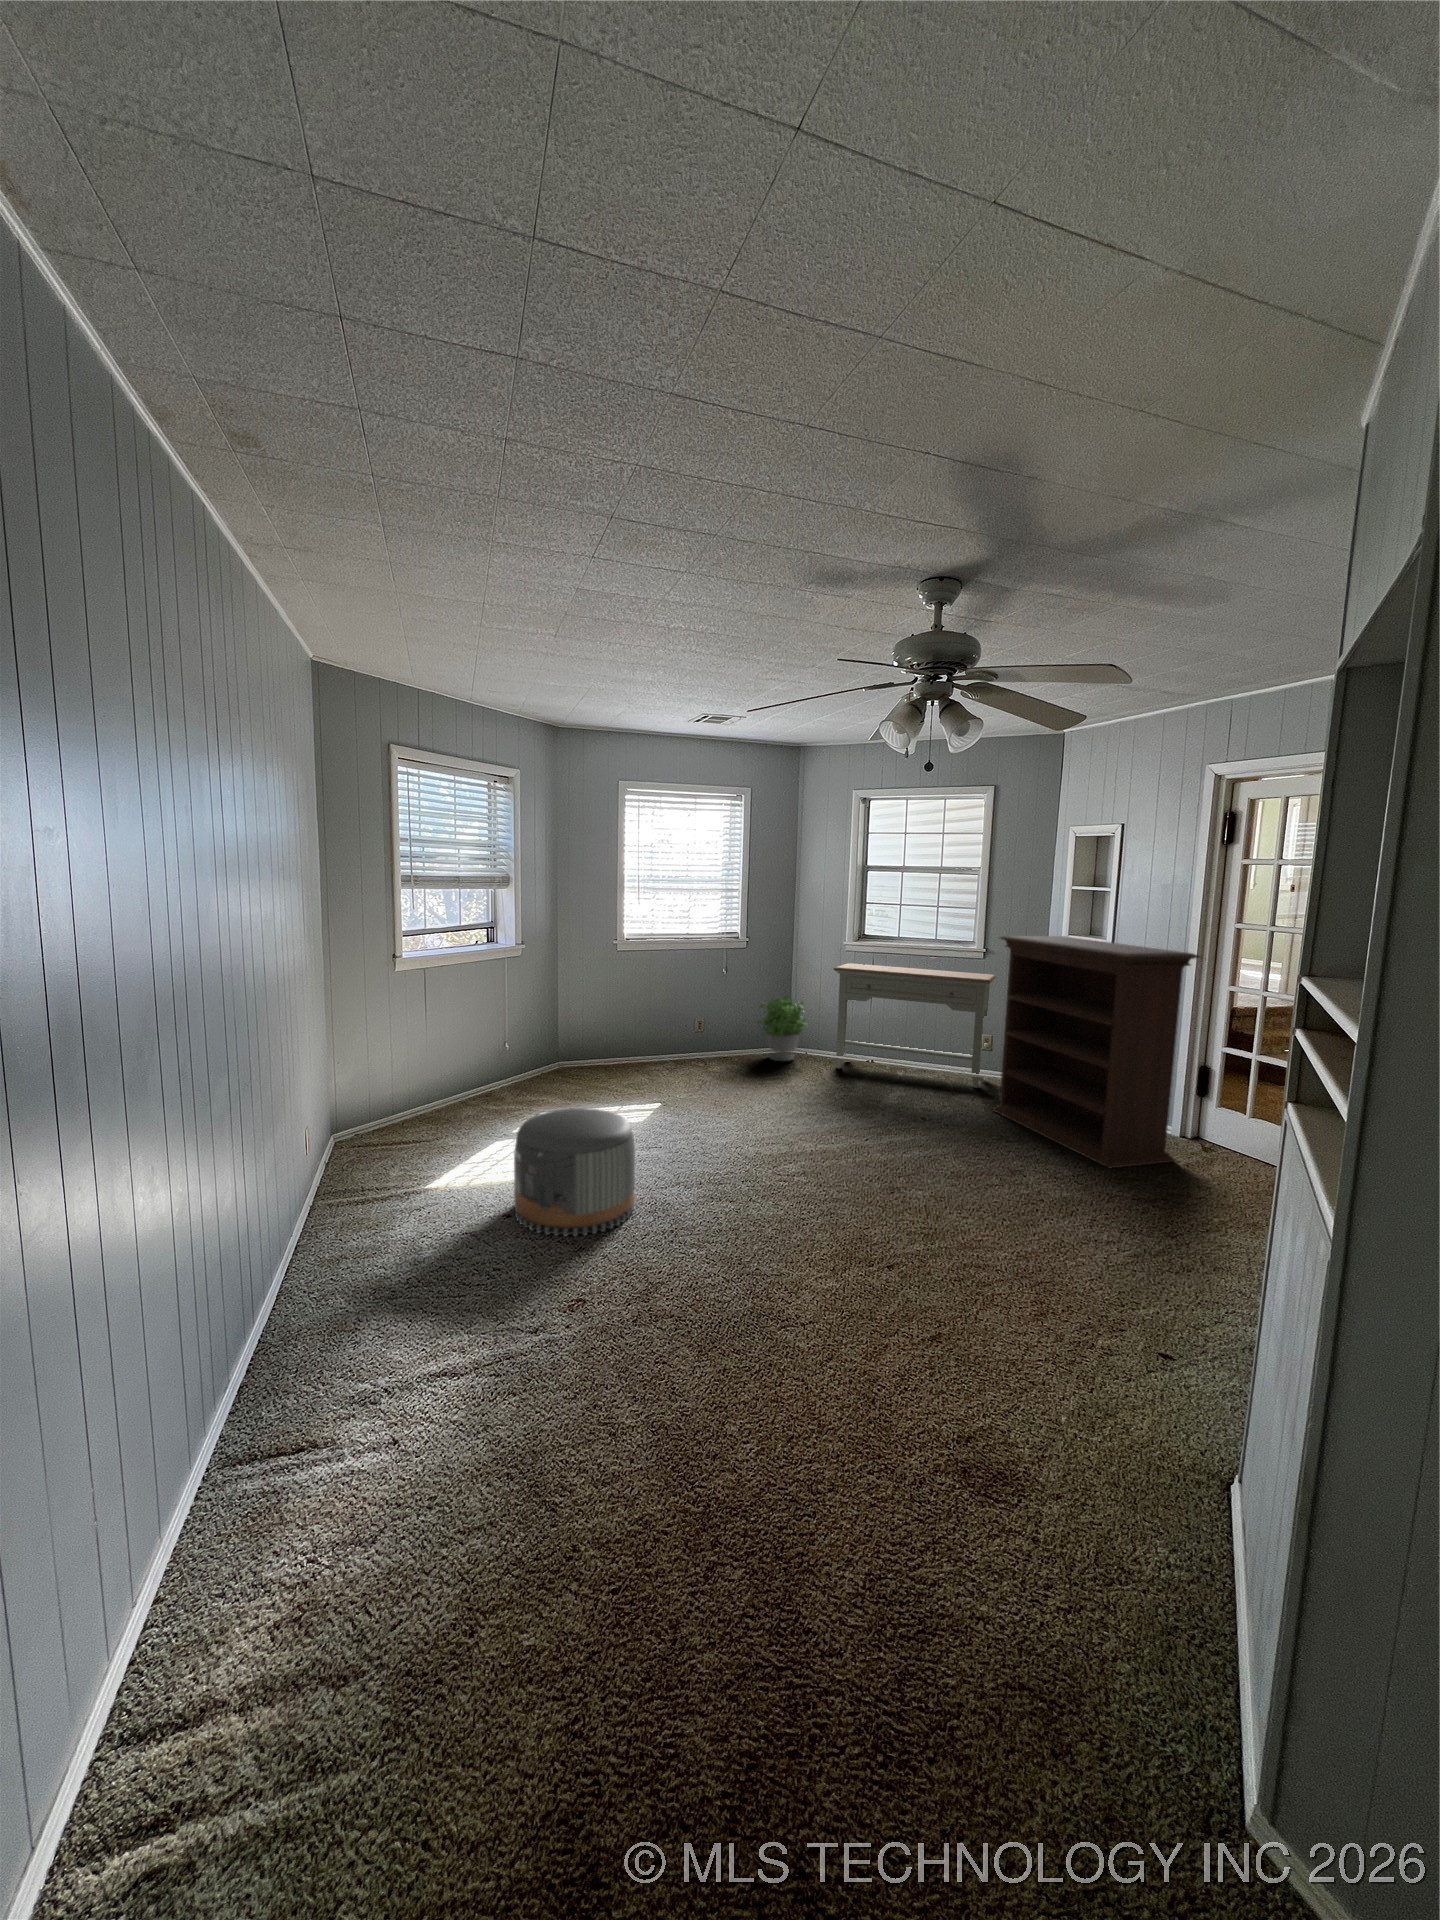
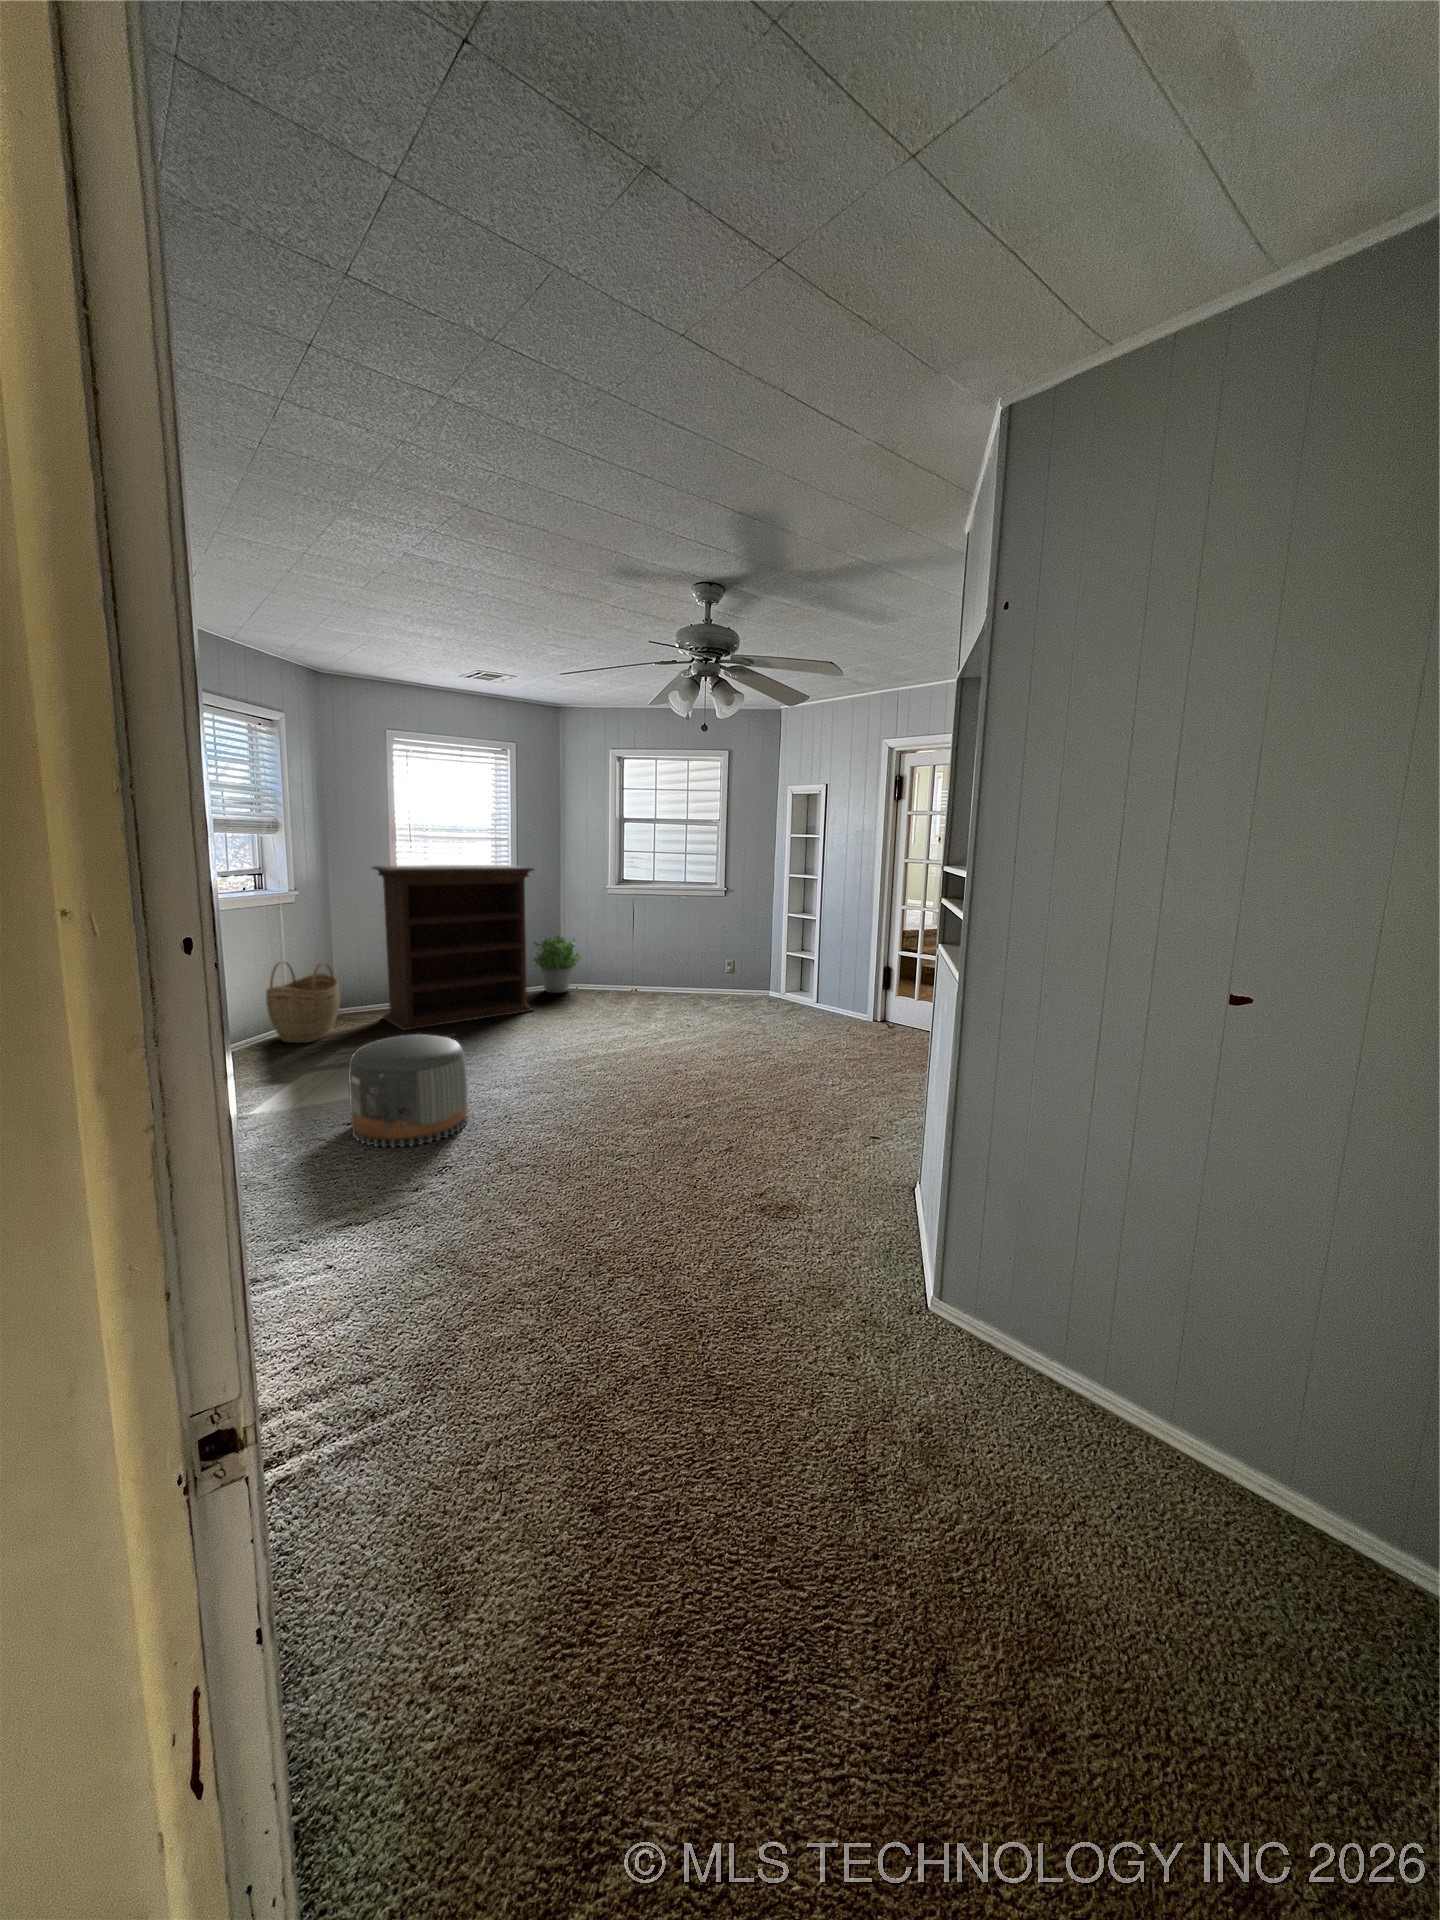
bookshelf: present [992,936,1200,1168] -> present [372,865,534,1030]
console table: present [833,963,996,1088] -> none [601,903,735,1000]
woven basket: none [485,1012,553,1097] -> present [266,961,340,1043]

